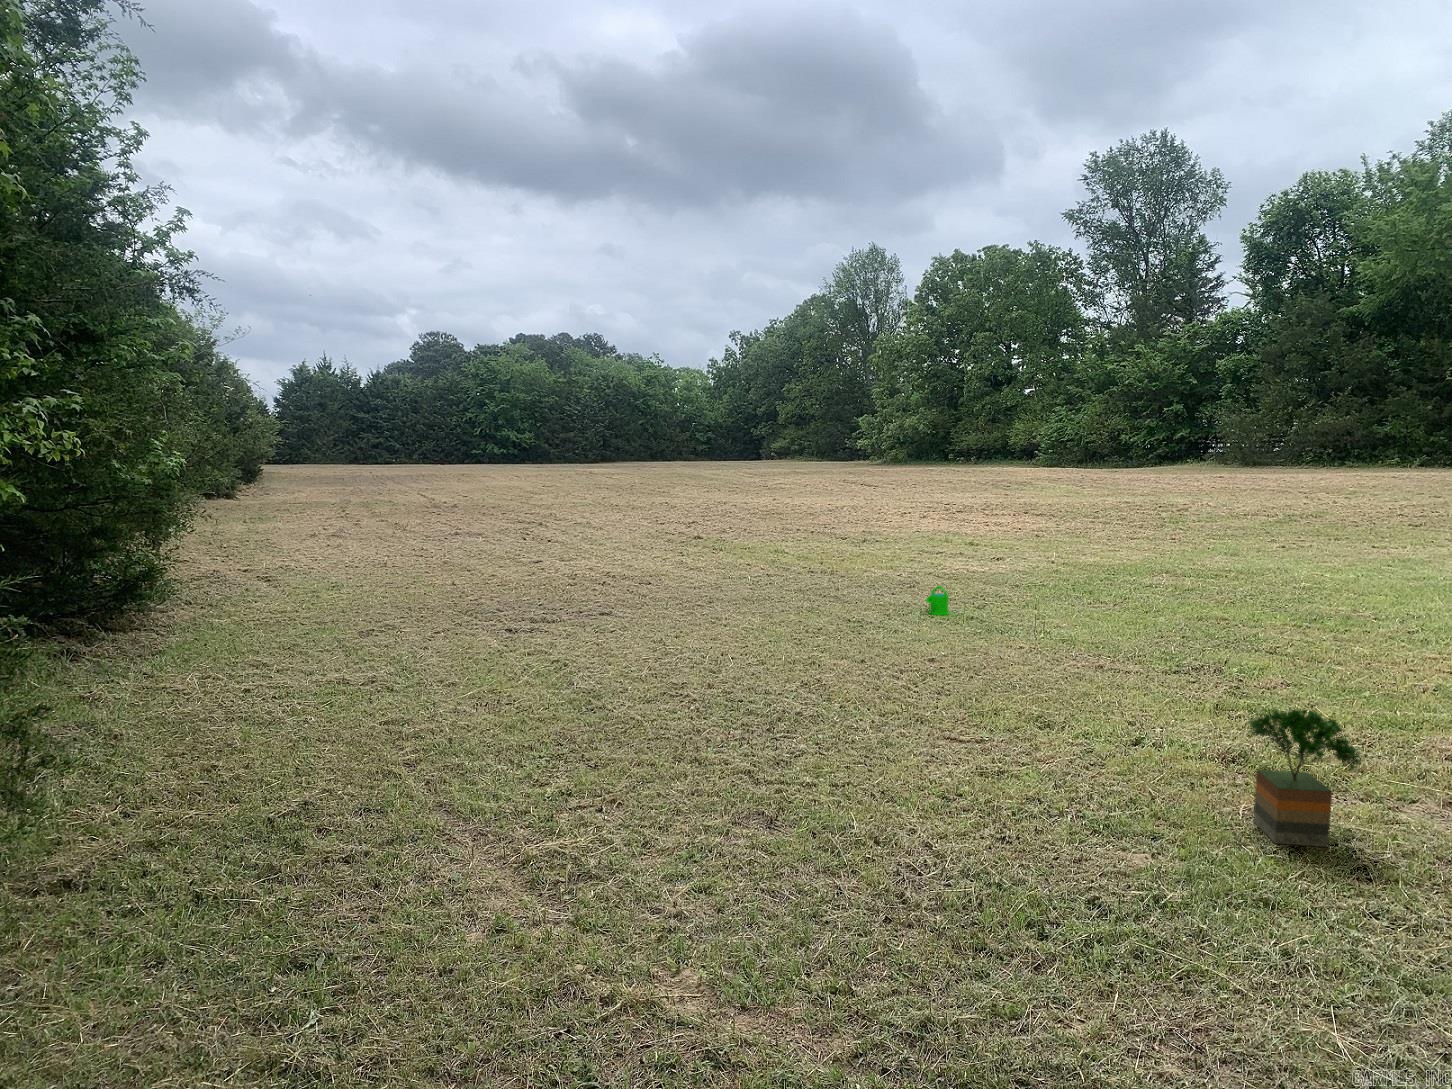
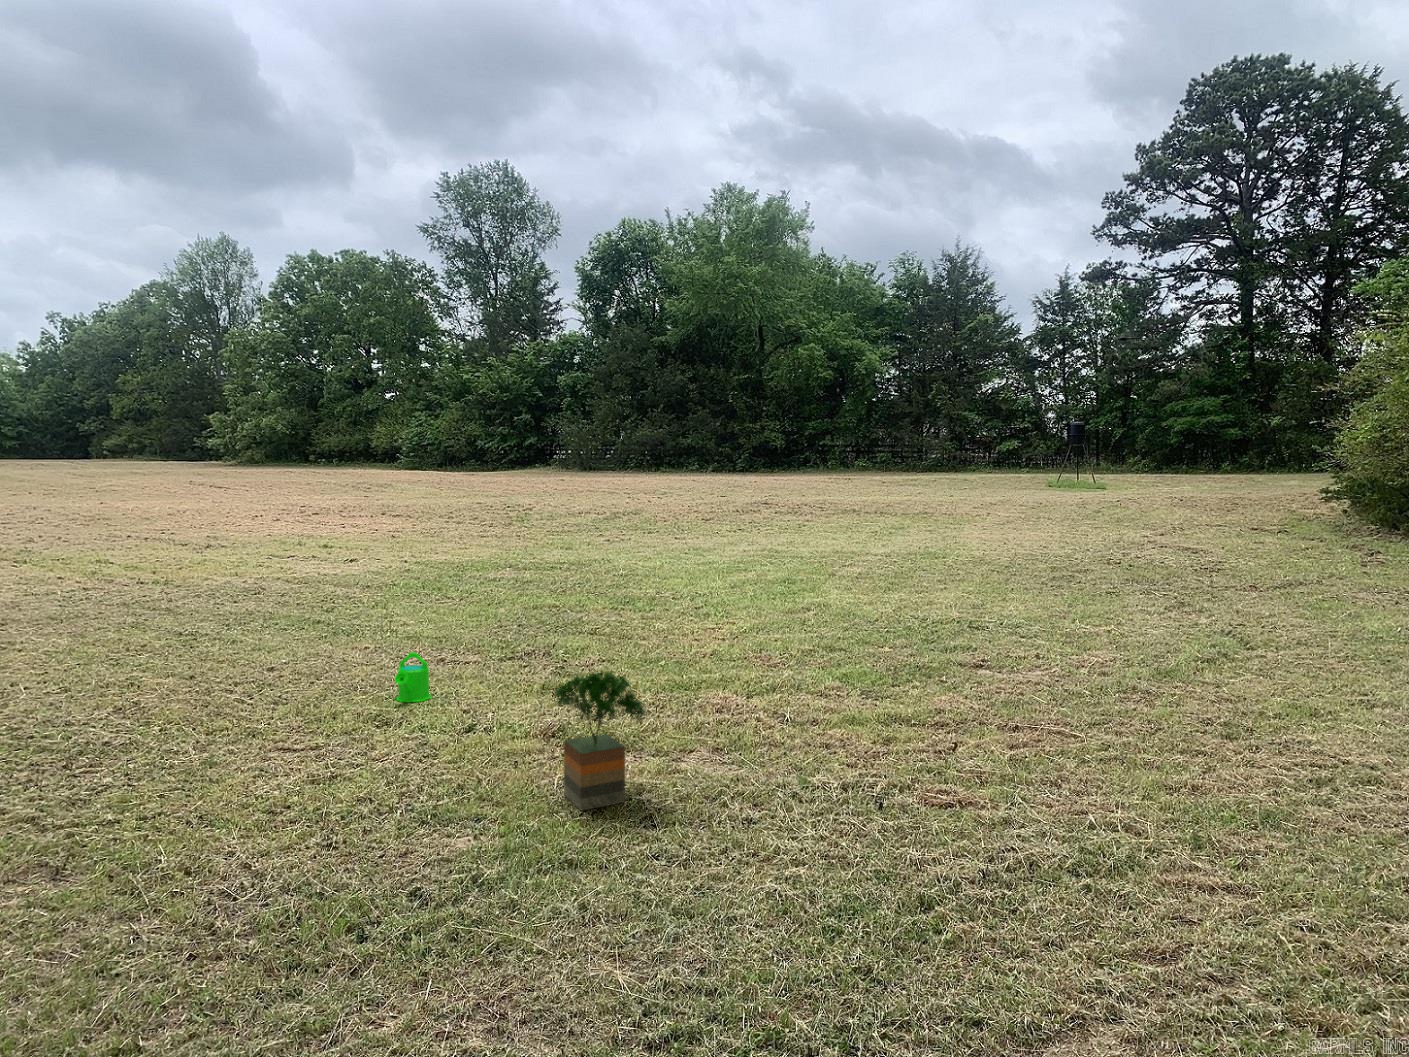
watering can: present [926,586,949,615] -> present [395,652,431,702]

